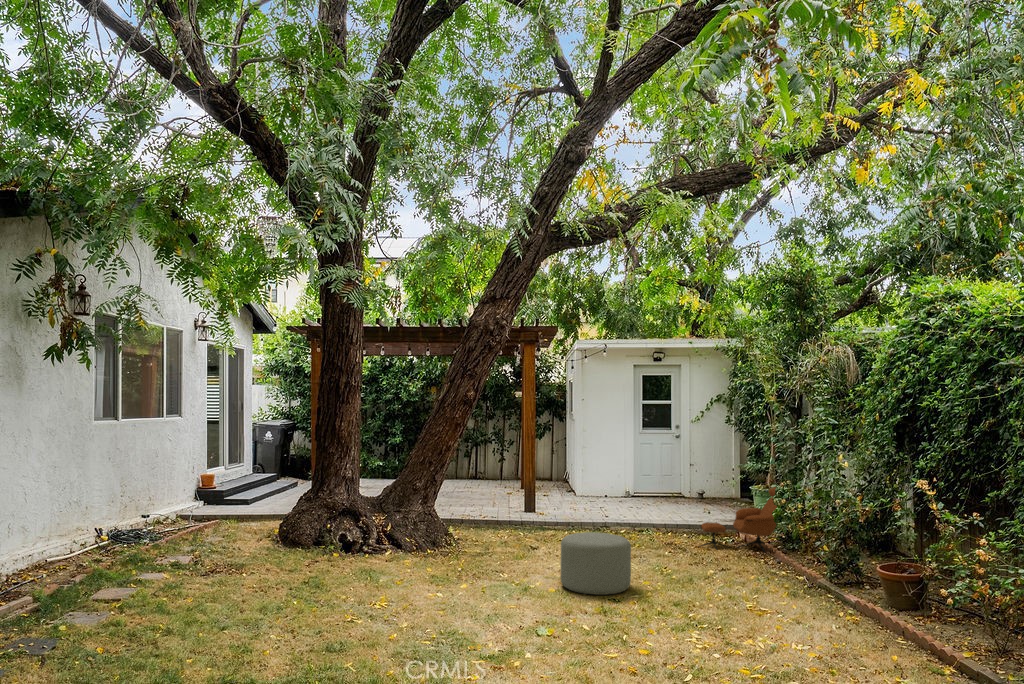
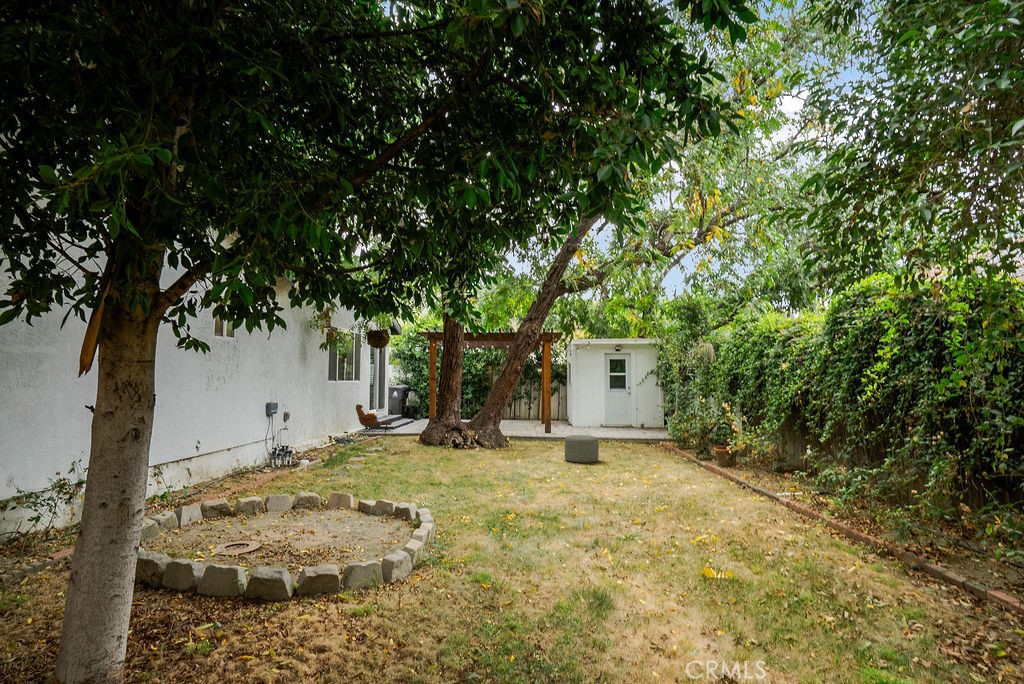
lounge chair: present [699,487,777,552] -> present [356,404,392,432]

